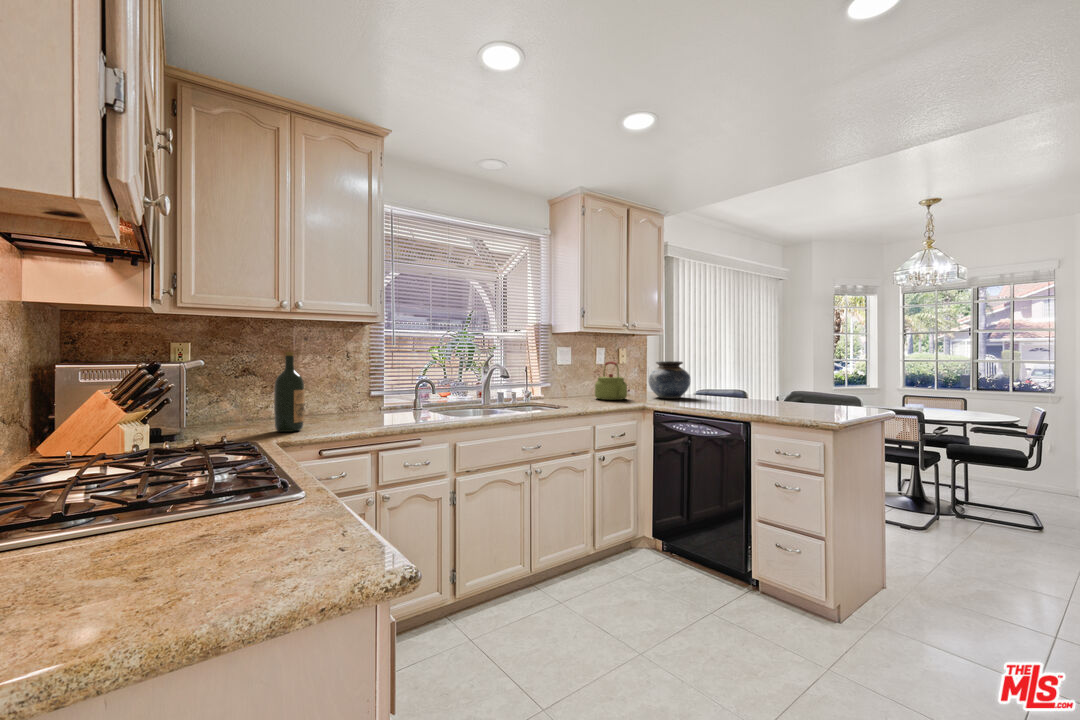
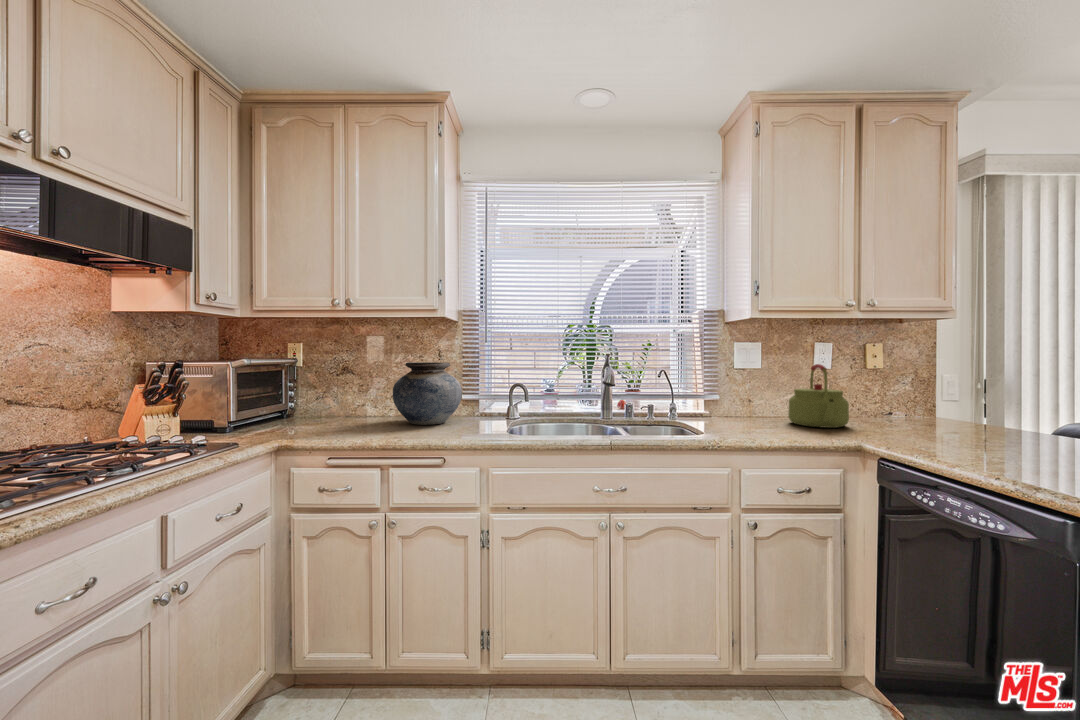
wine bottle: present [274,352,304,432] -> none [293,350,324,436]
vase: present [649,361,691,399] -> present [393,362,462,425]

